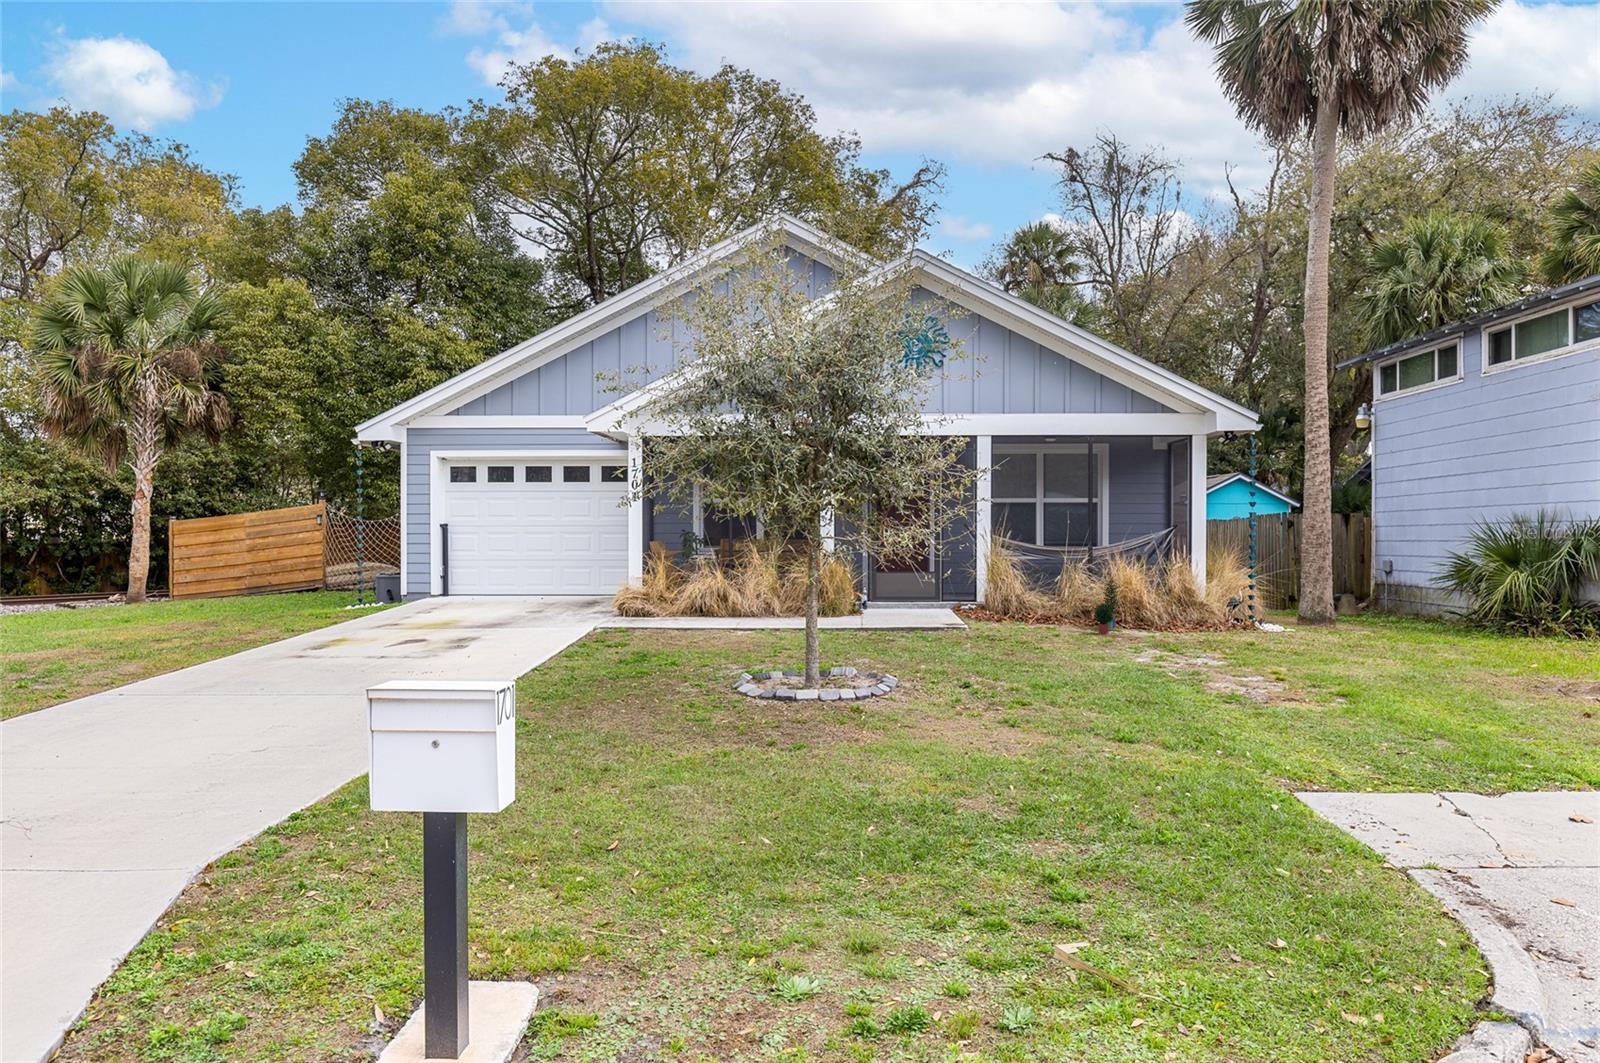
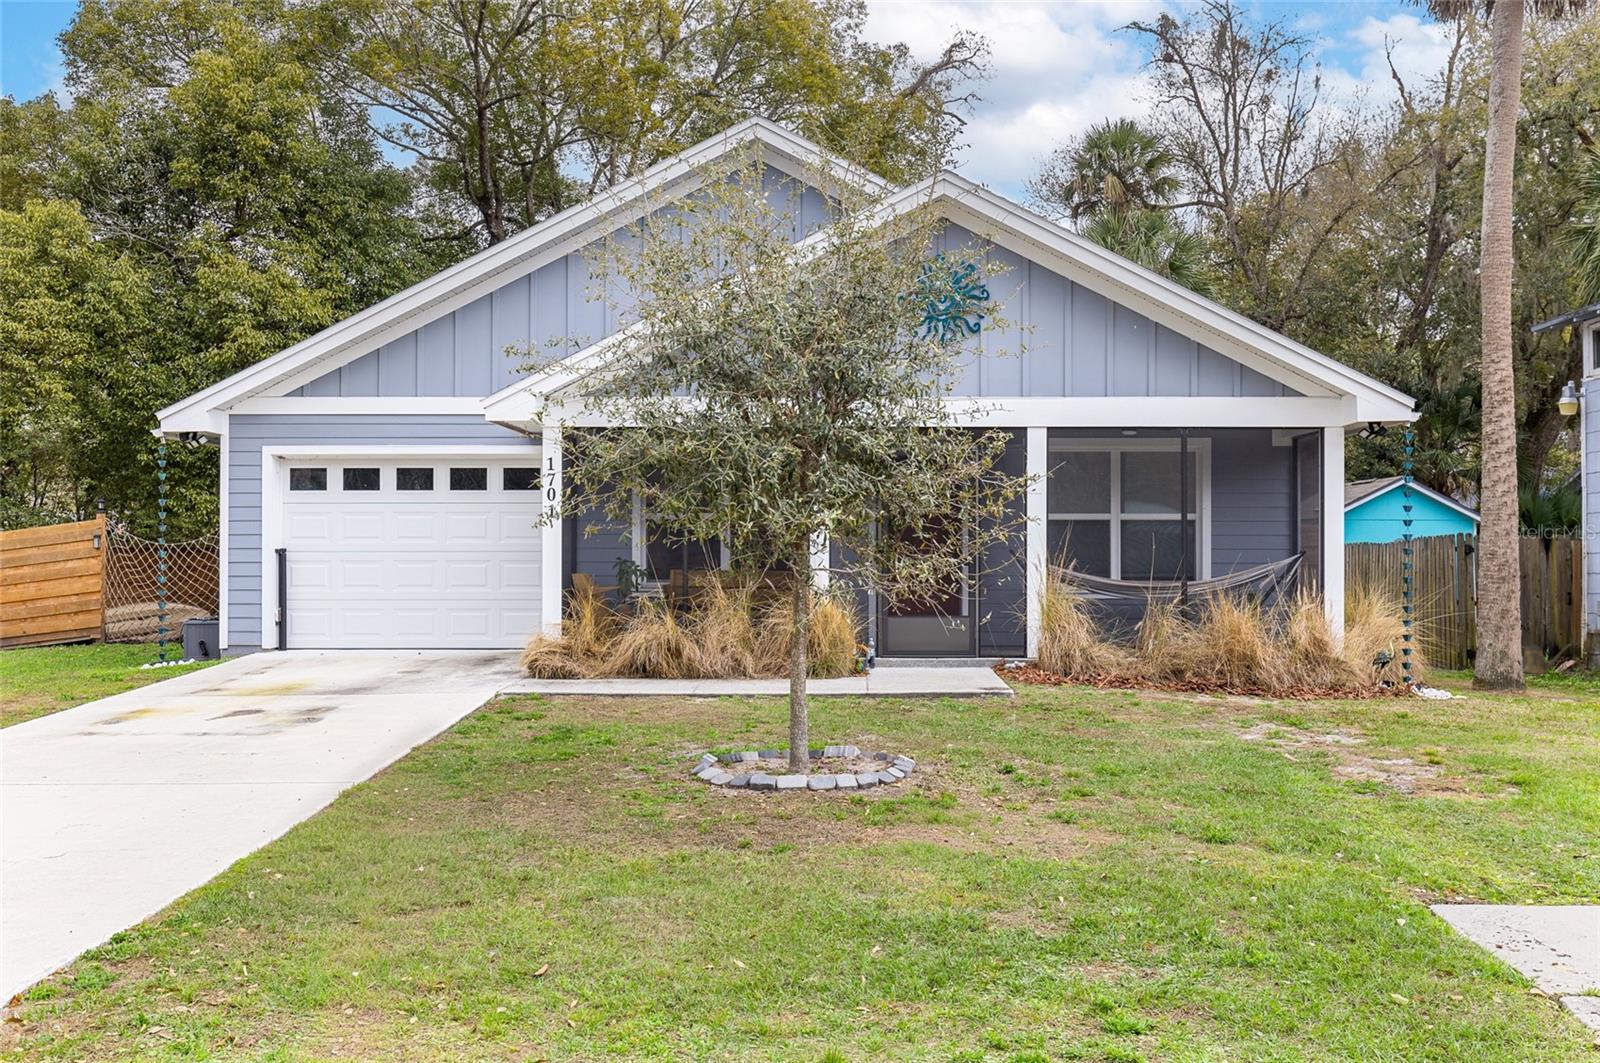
potted plant: present [1094,577,1121,634] -> none [1180,620,1221,698]

